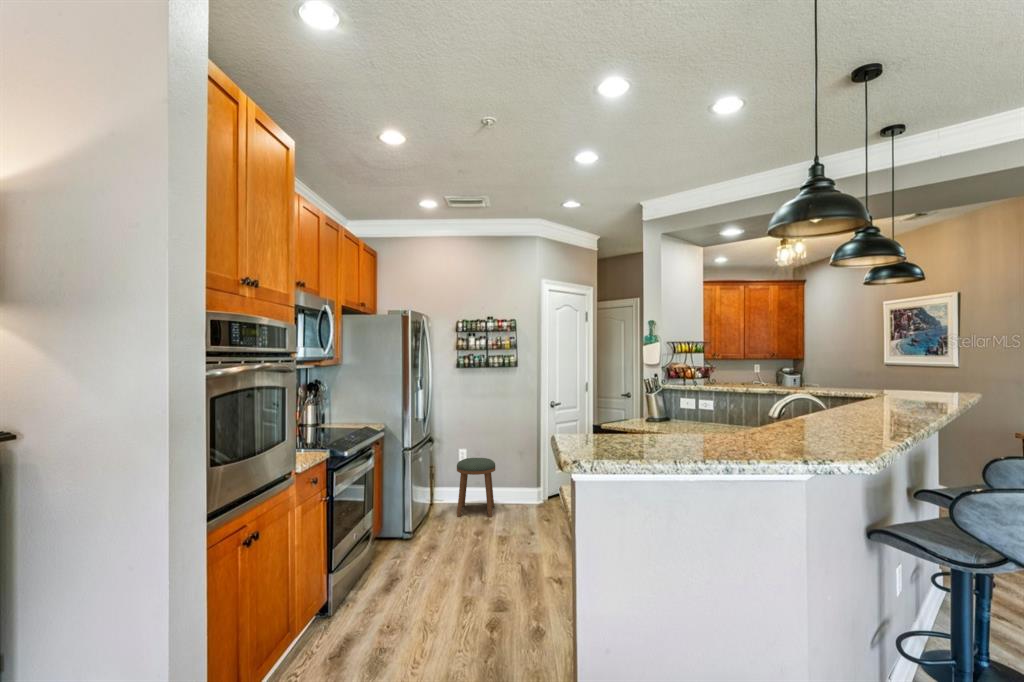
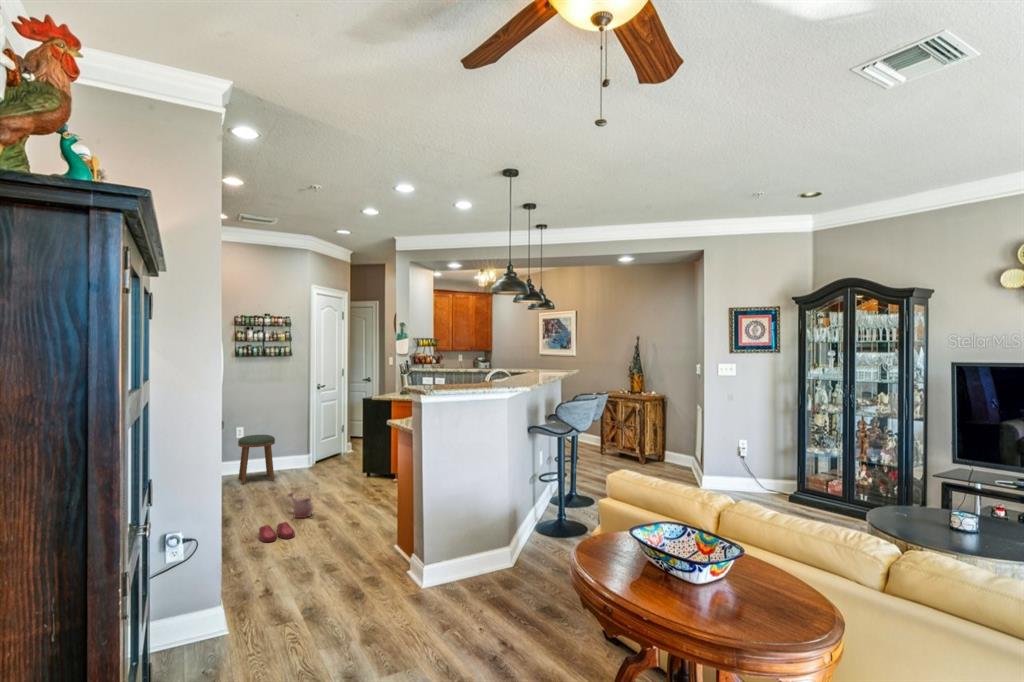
watering can: none [462,559,489,606] -> present [288,493,313,518]
slippers: none [390,614,439,655] -> present [259,522,295,542]

